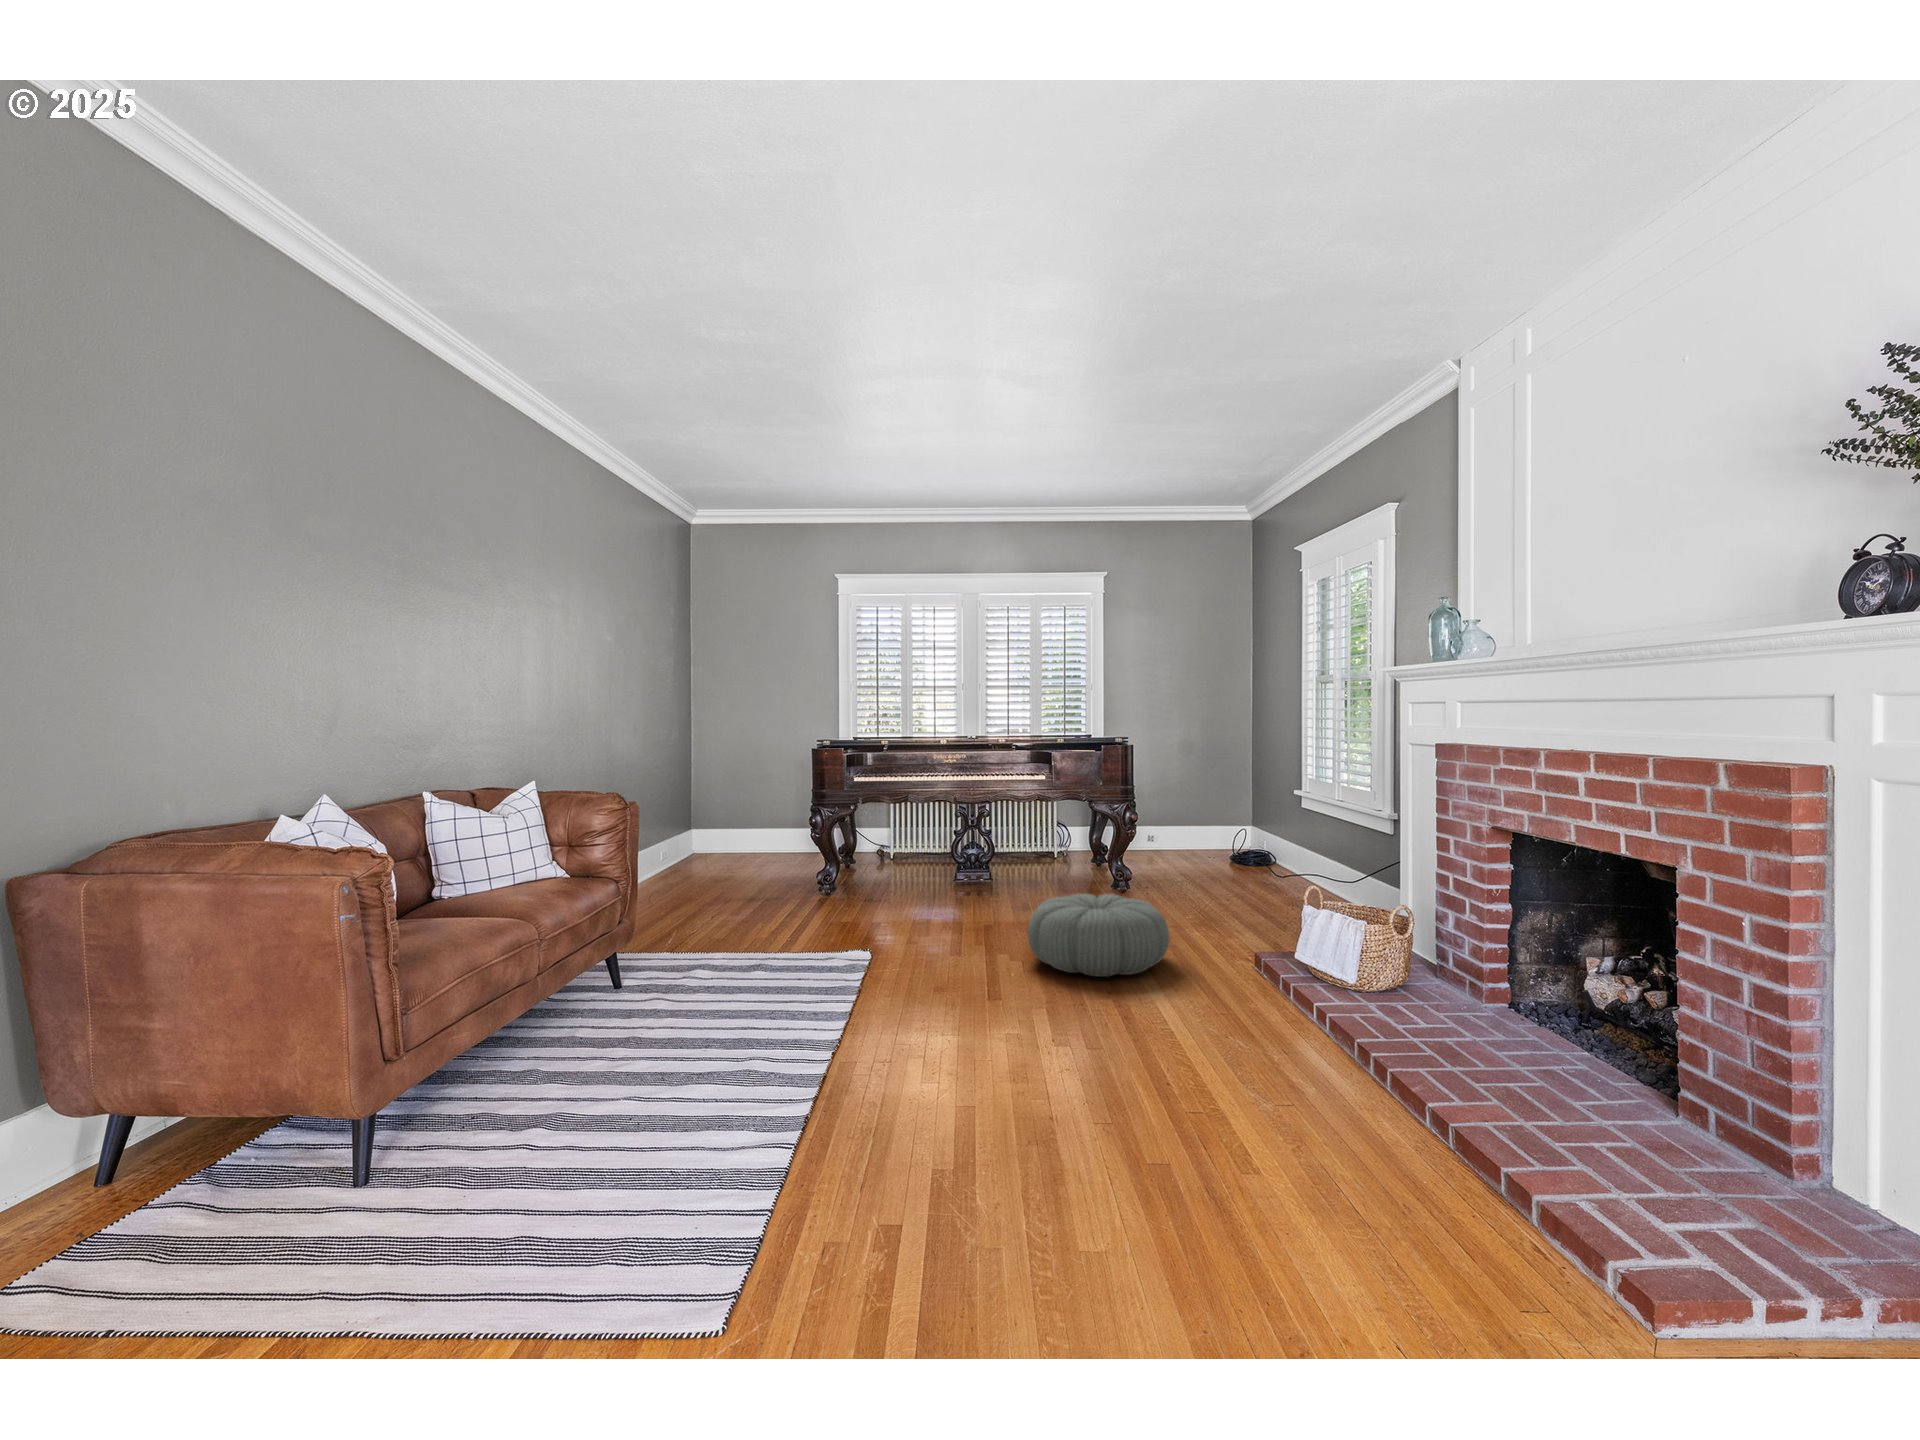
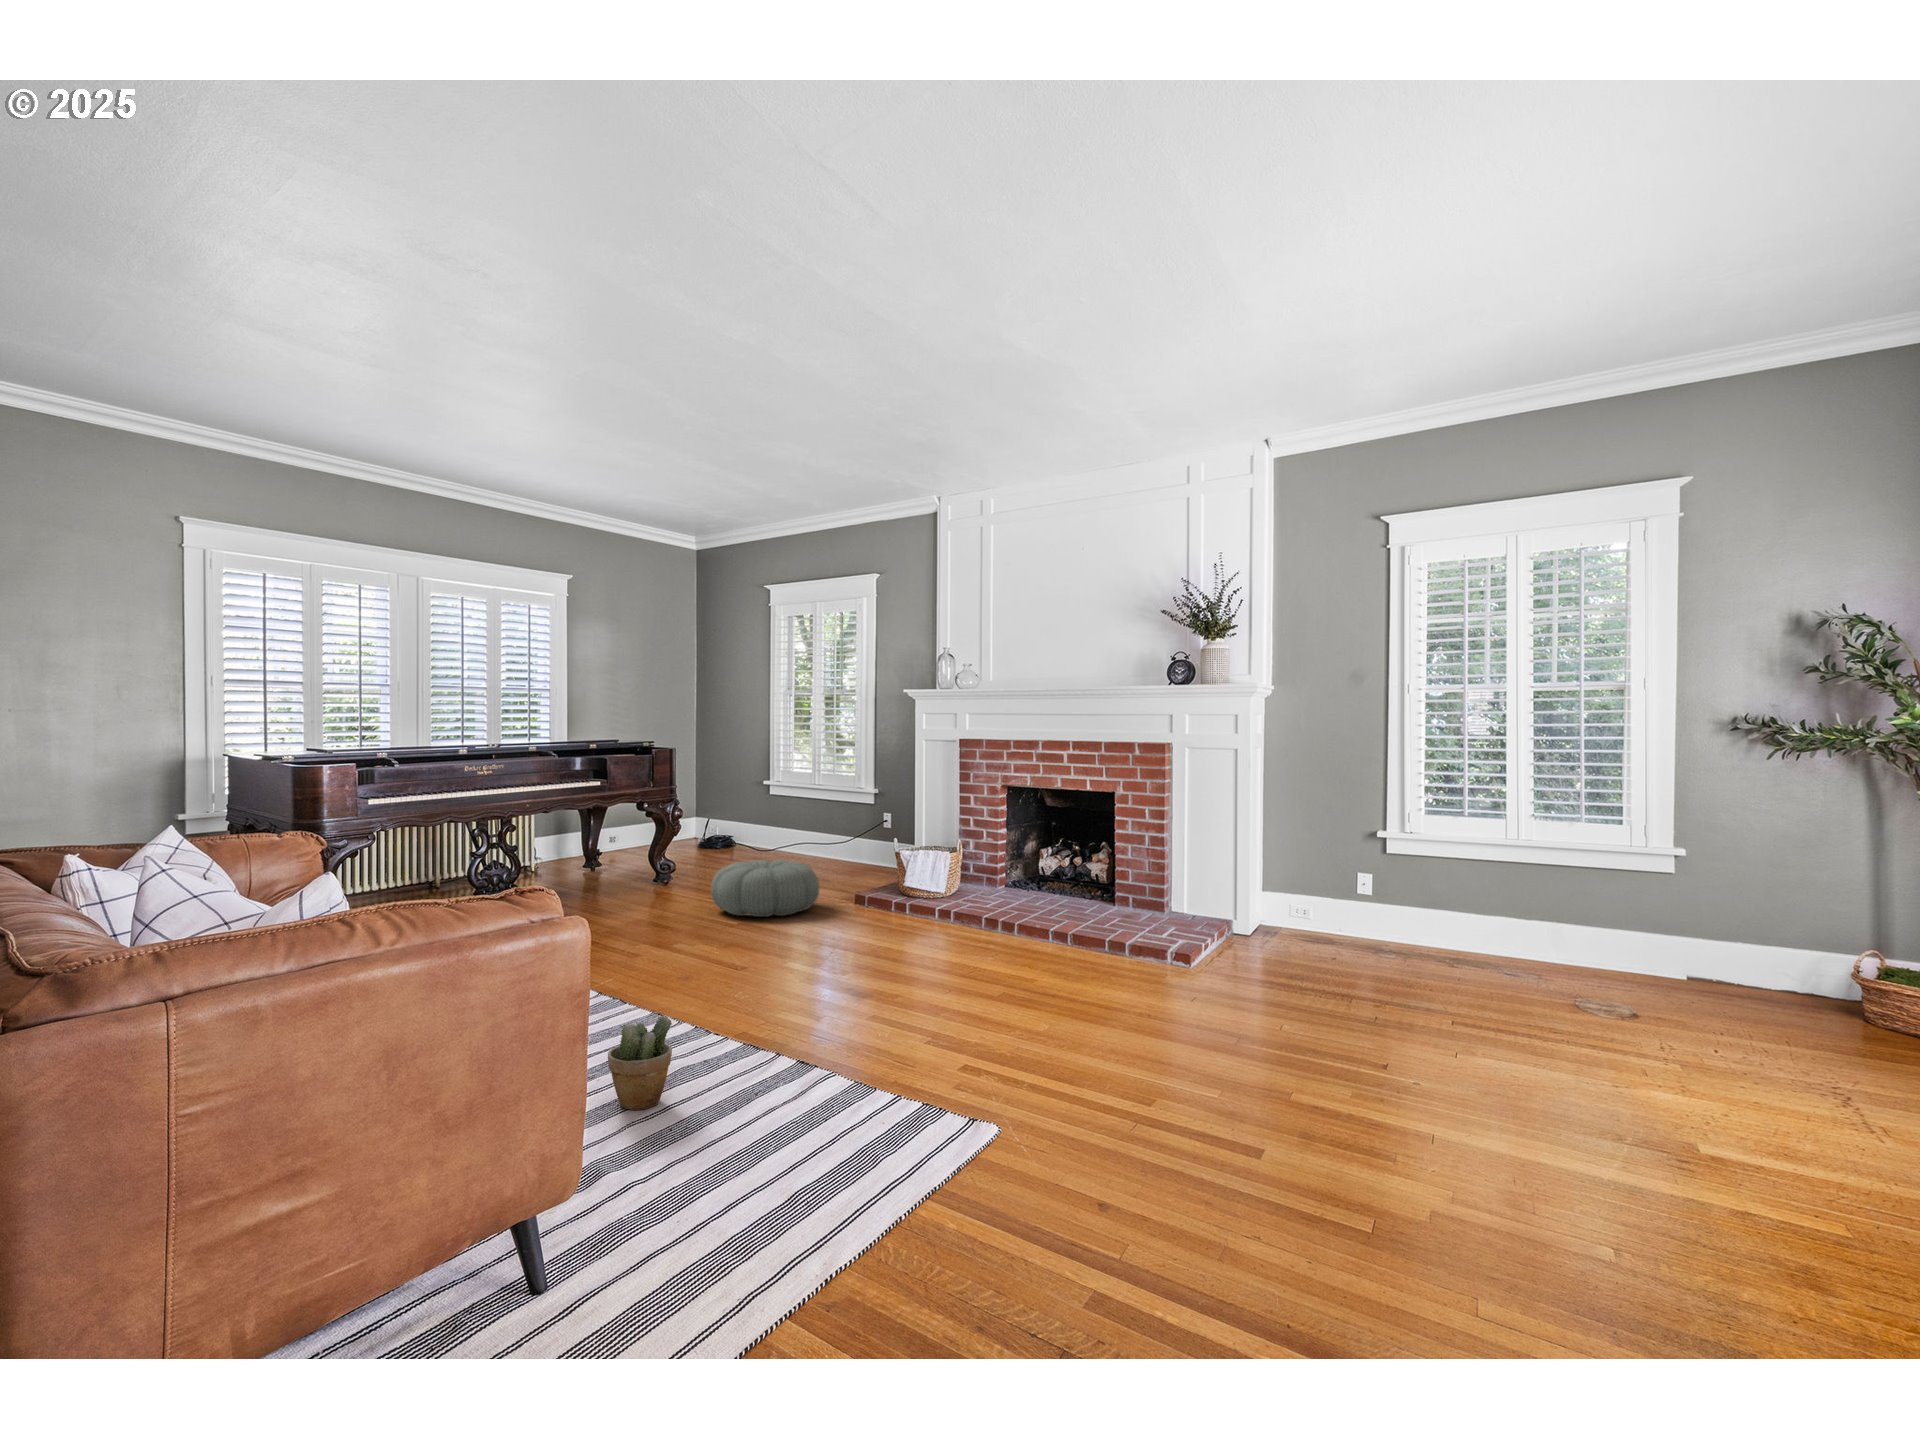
potted plant: none [182,1123,295,1255] -> present [608,1016,672,1110]

